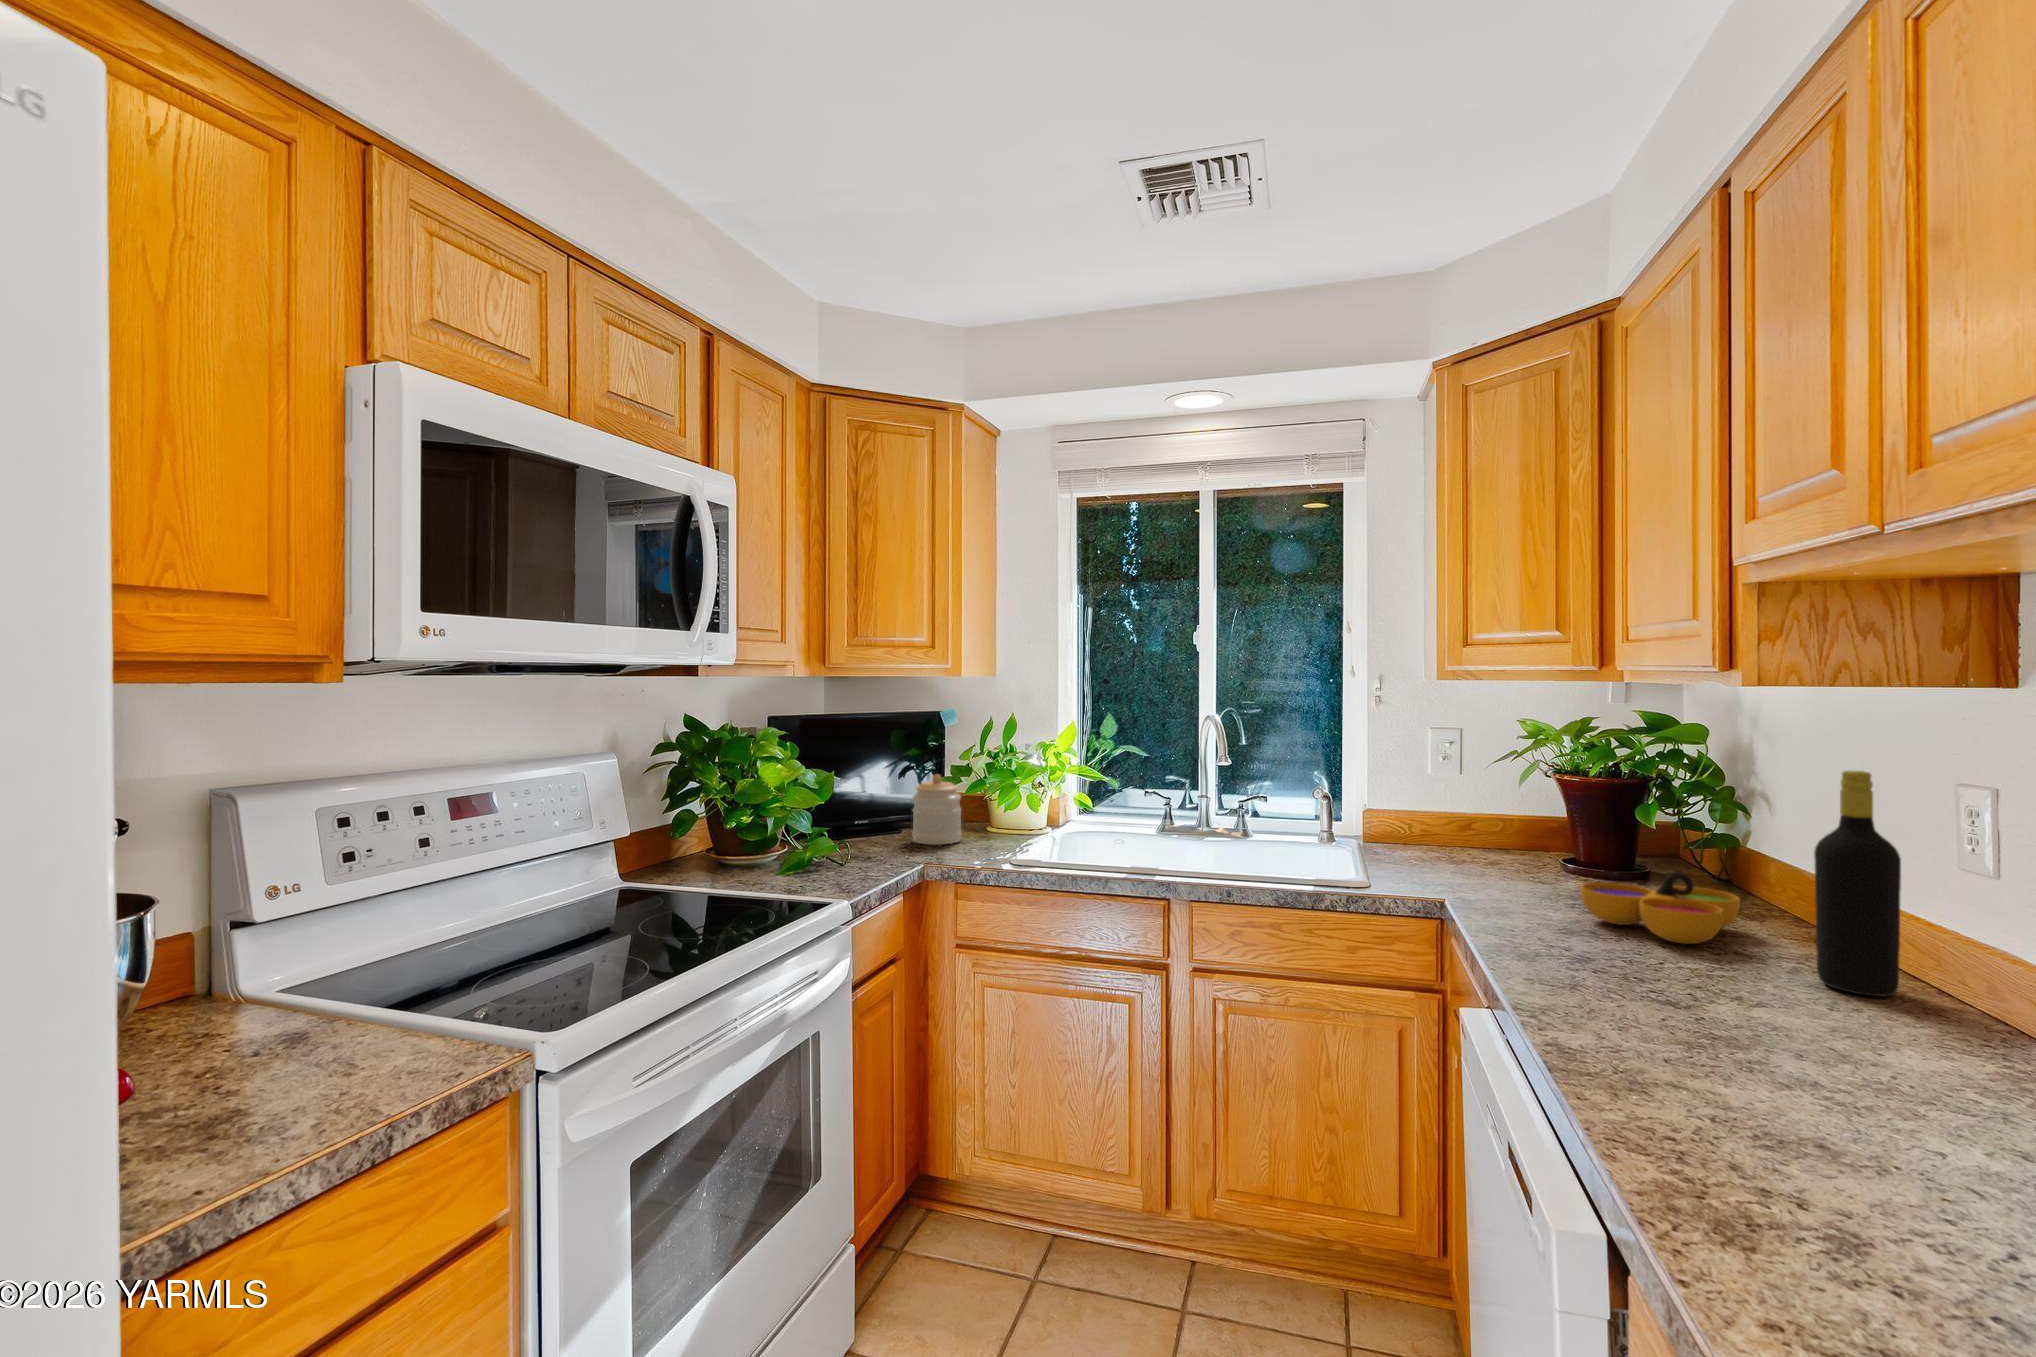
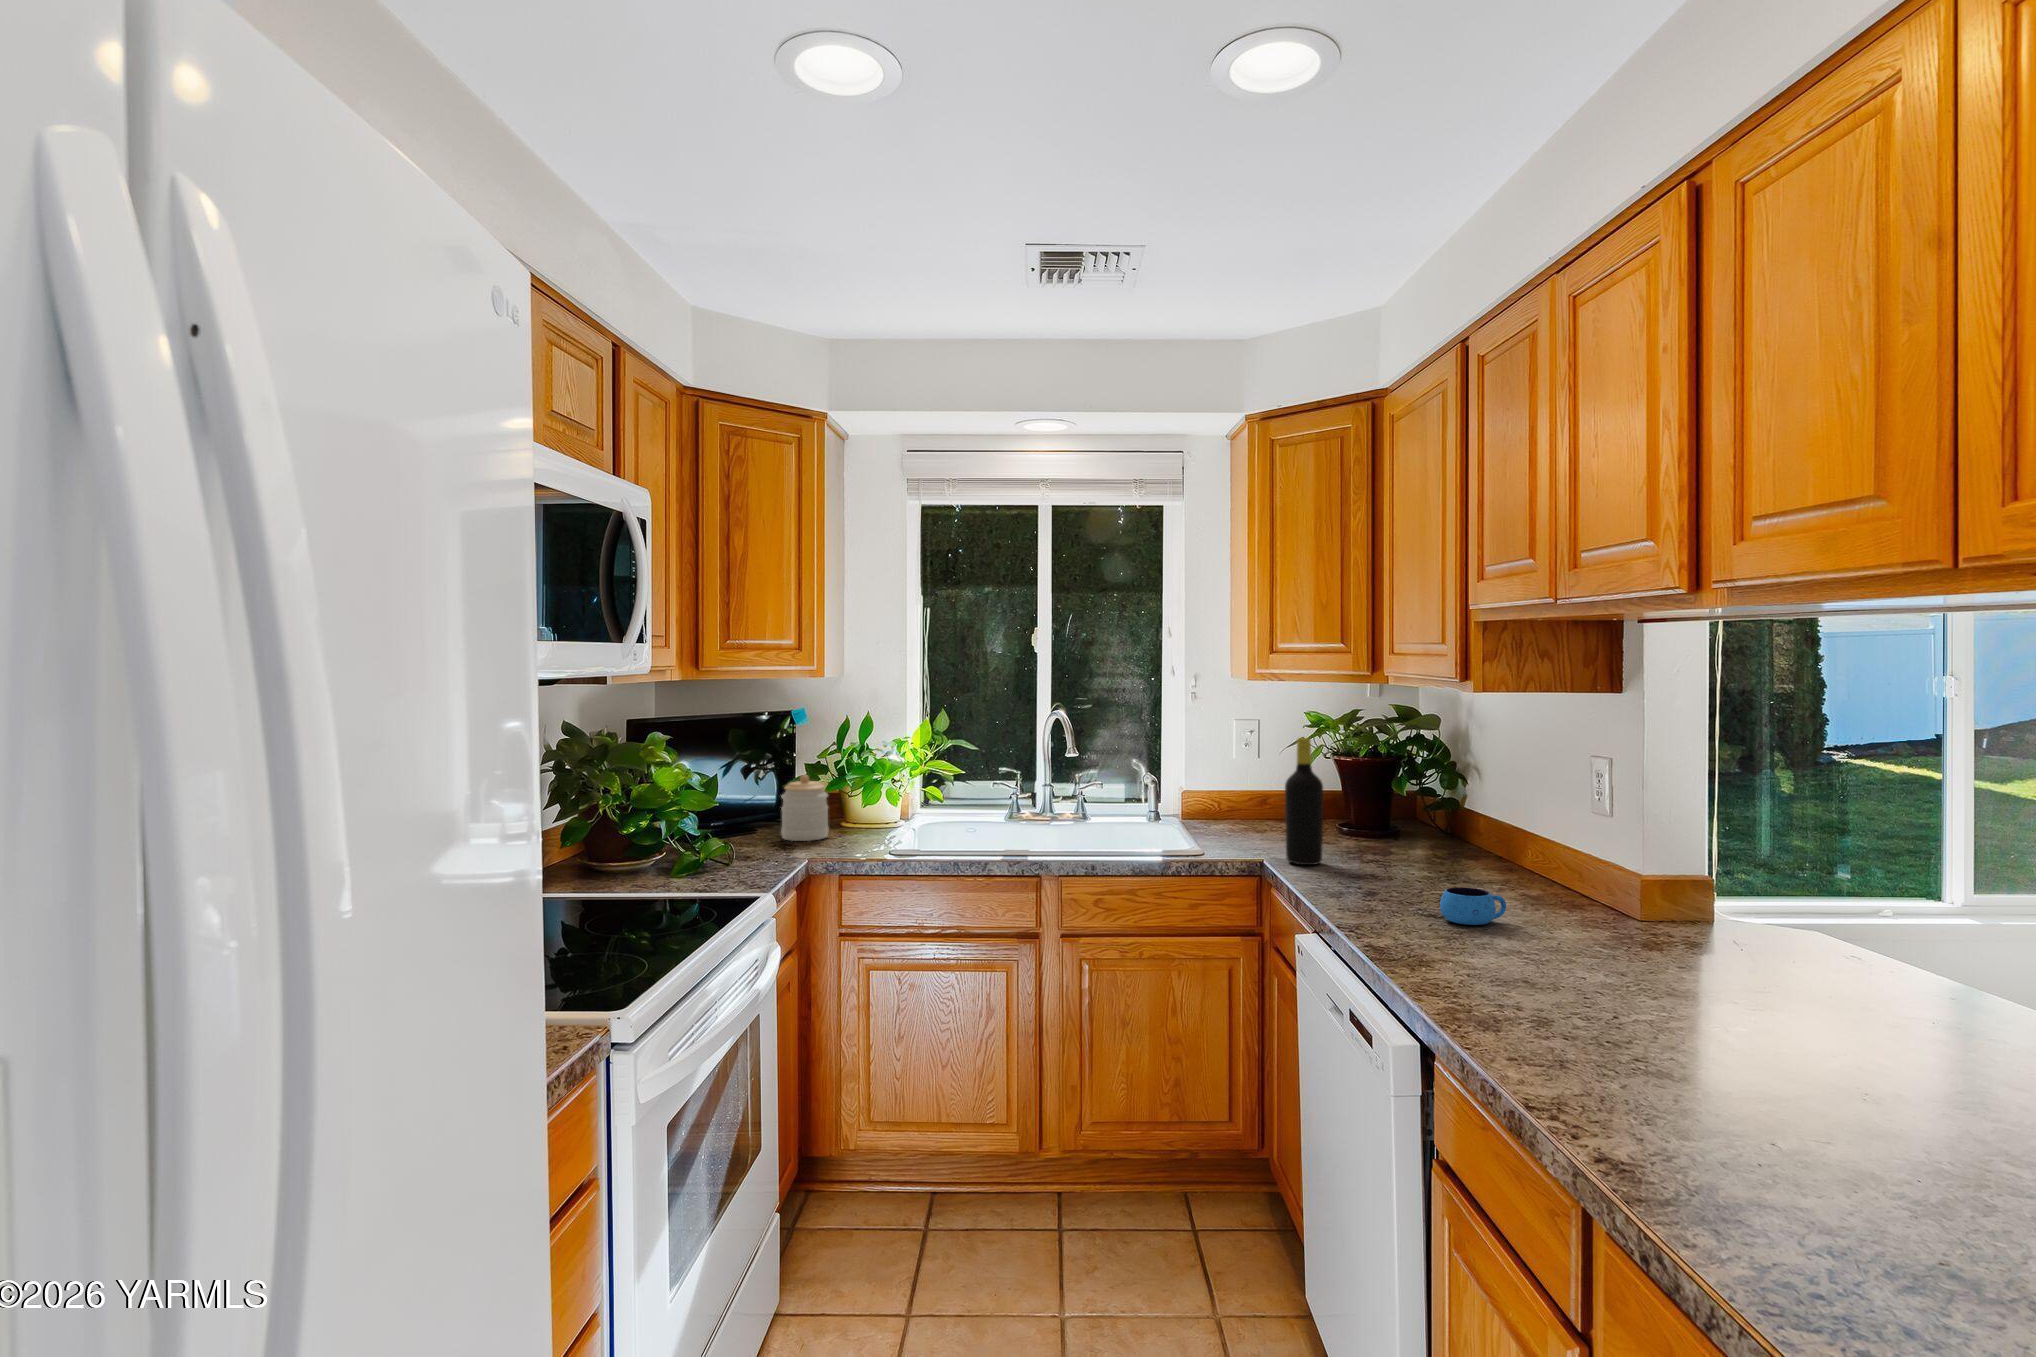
bottle: present [1814,771,1901,997] -> present [1285,737,1323,865]
decorative bowl: present [1581,872,1740,944] -> none [1361,828,1466,879]
mug: none [1682,965,1795,1026] -> present [1440,887,1506,925]

